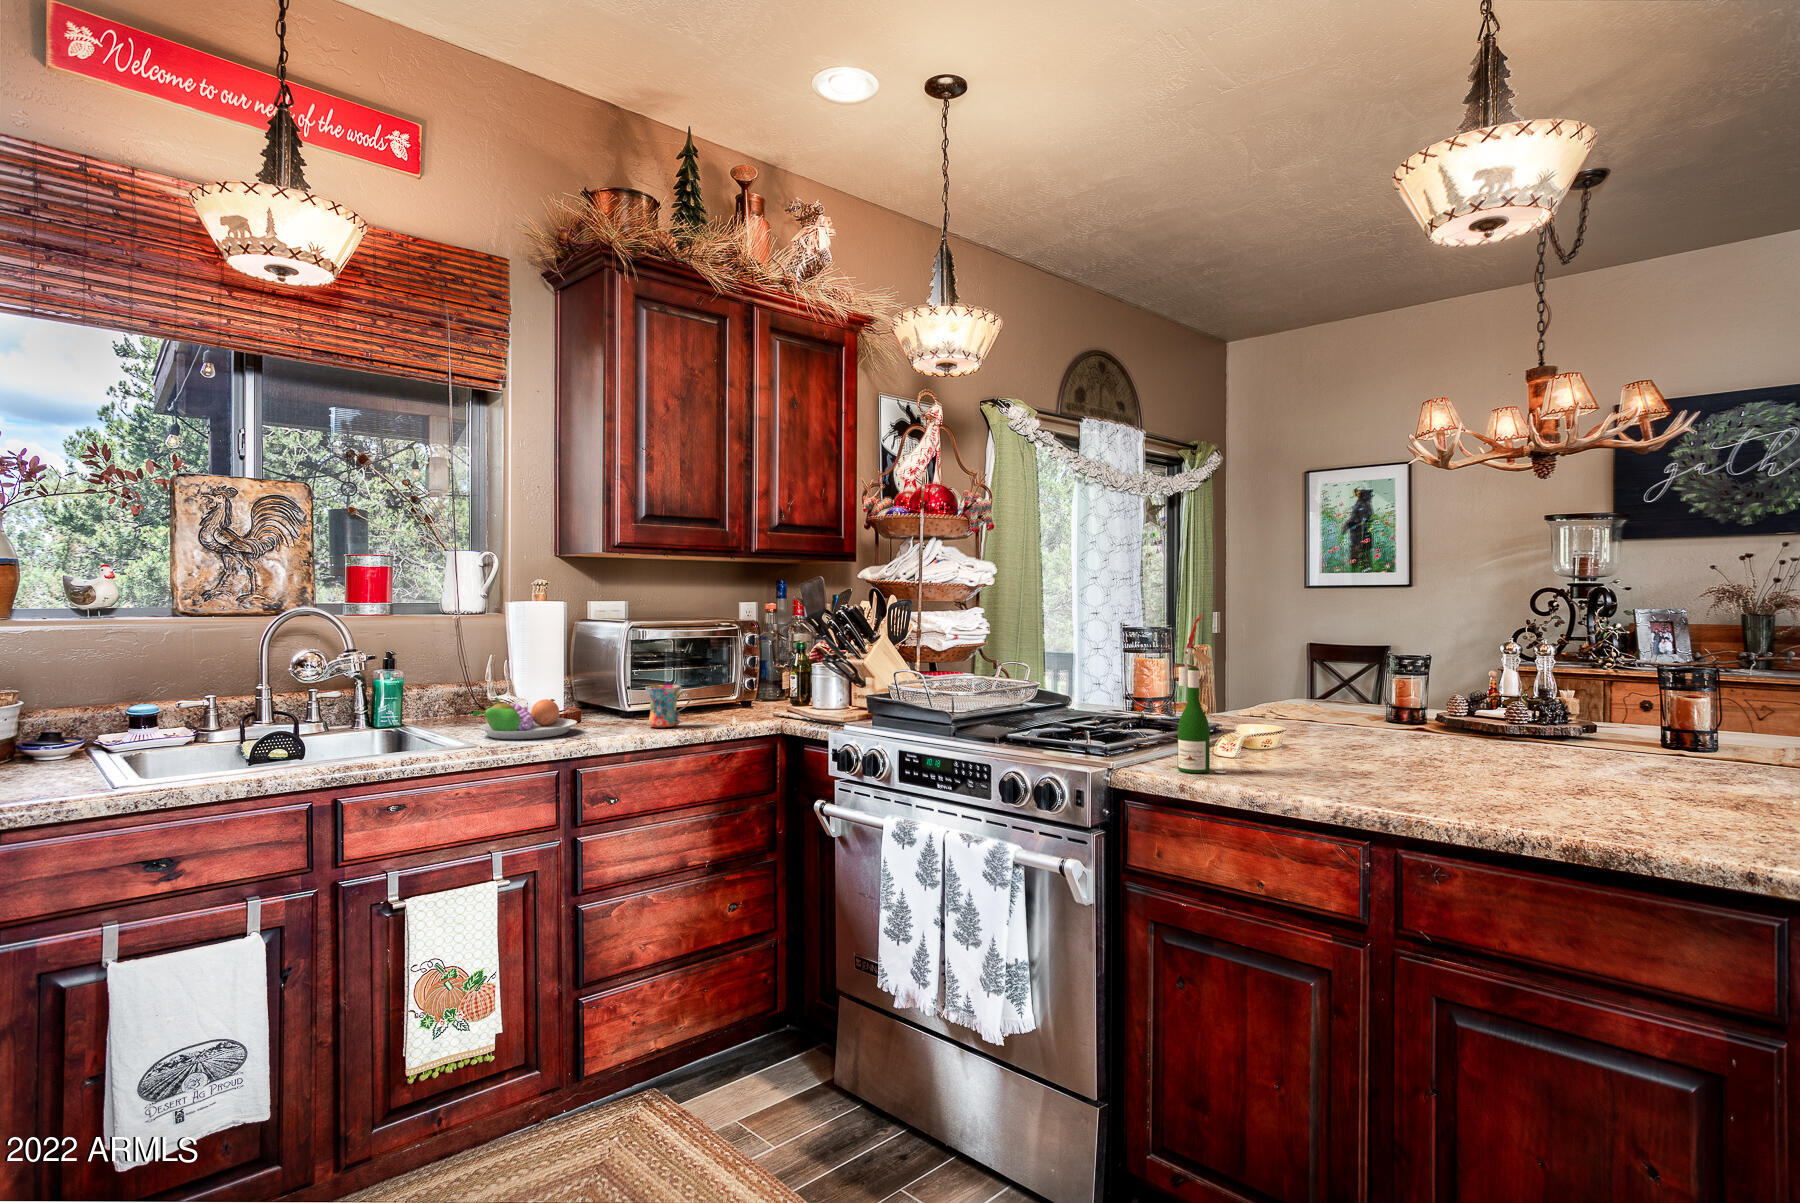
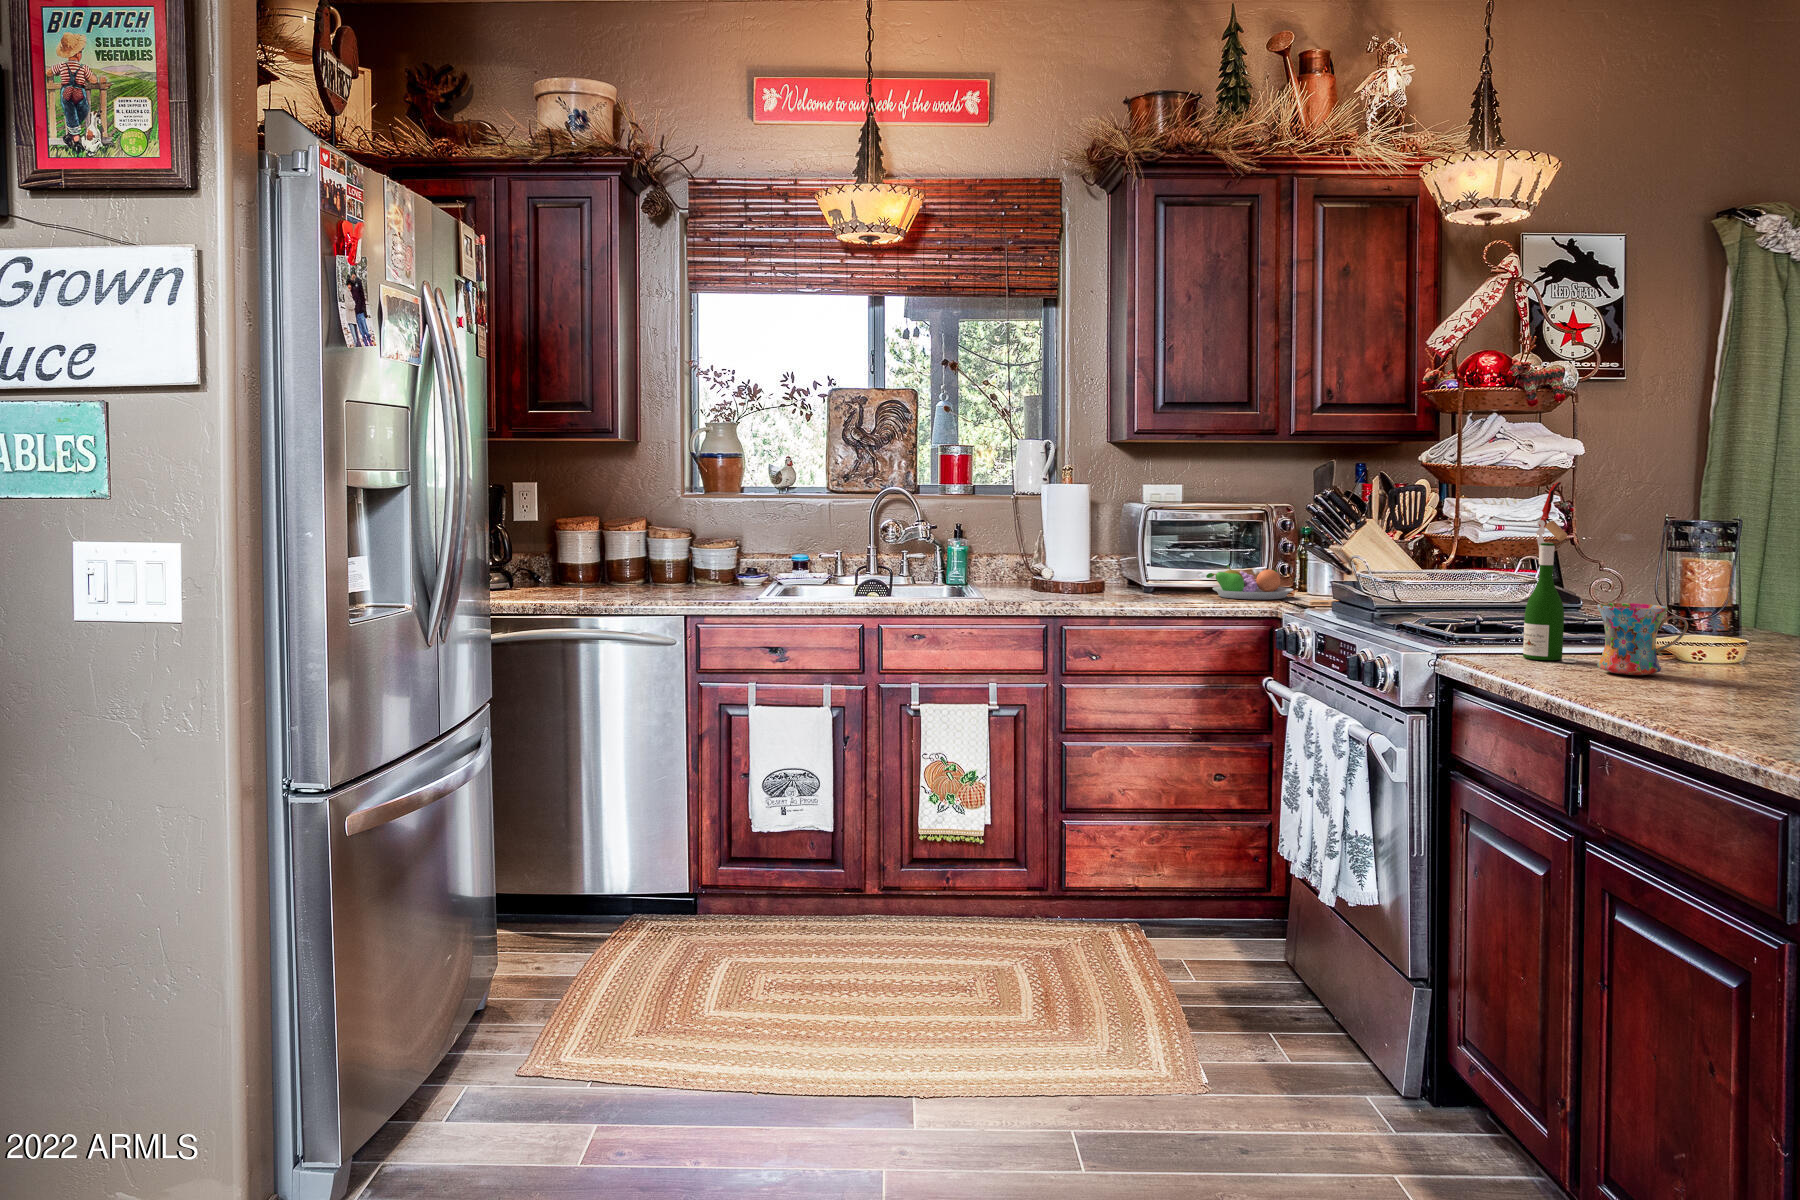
mug: present [646,685,692,728] -> present [1597,603,1688,675]
fruit bowl: present [473,697,577,739] -> present [1206,565,1293,599]

